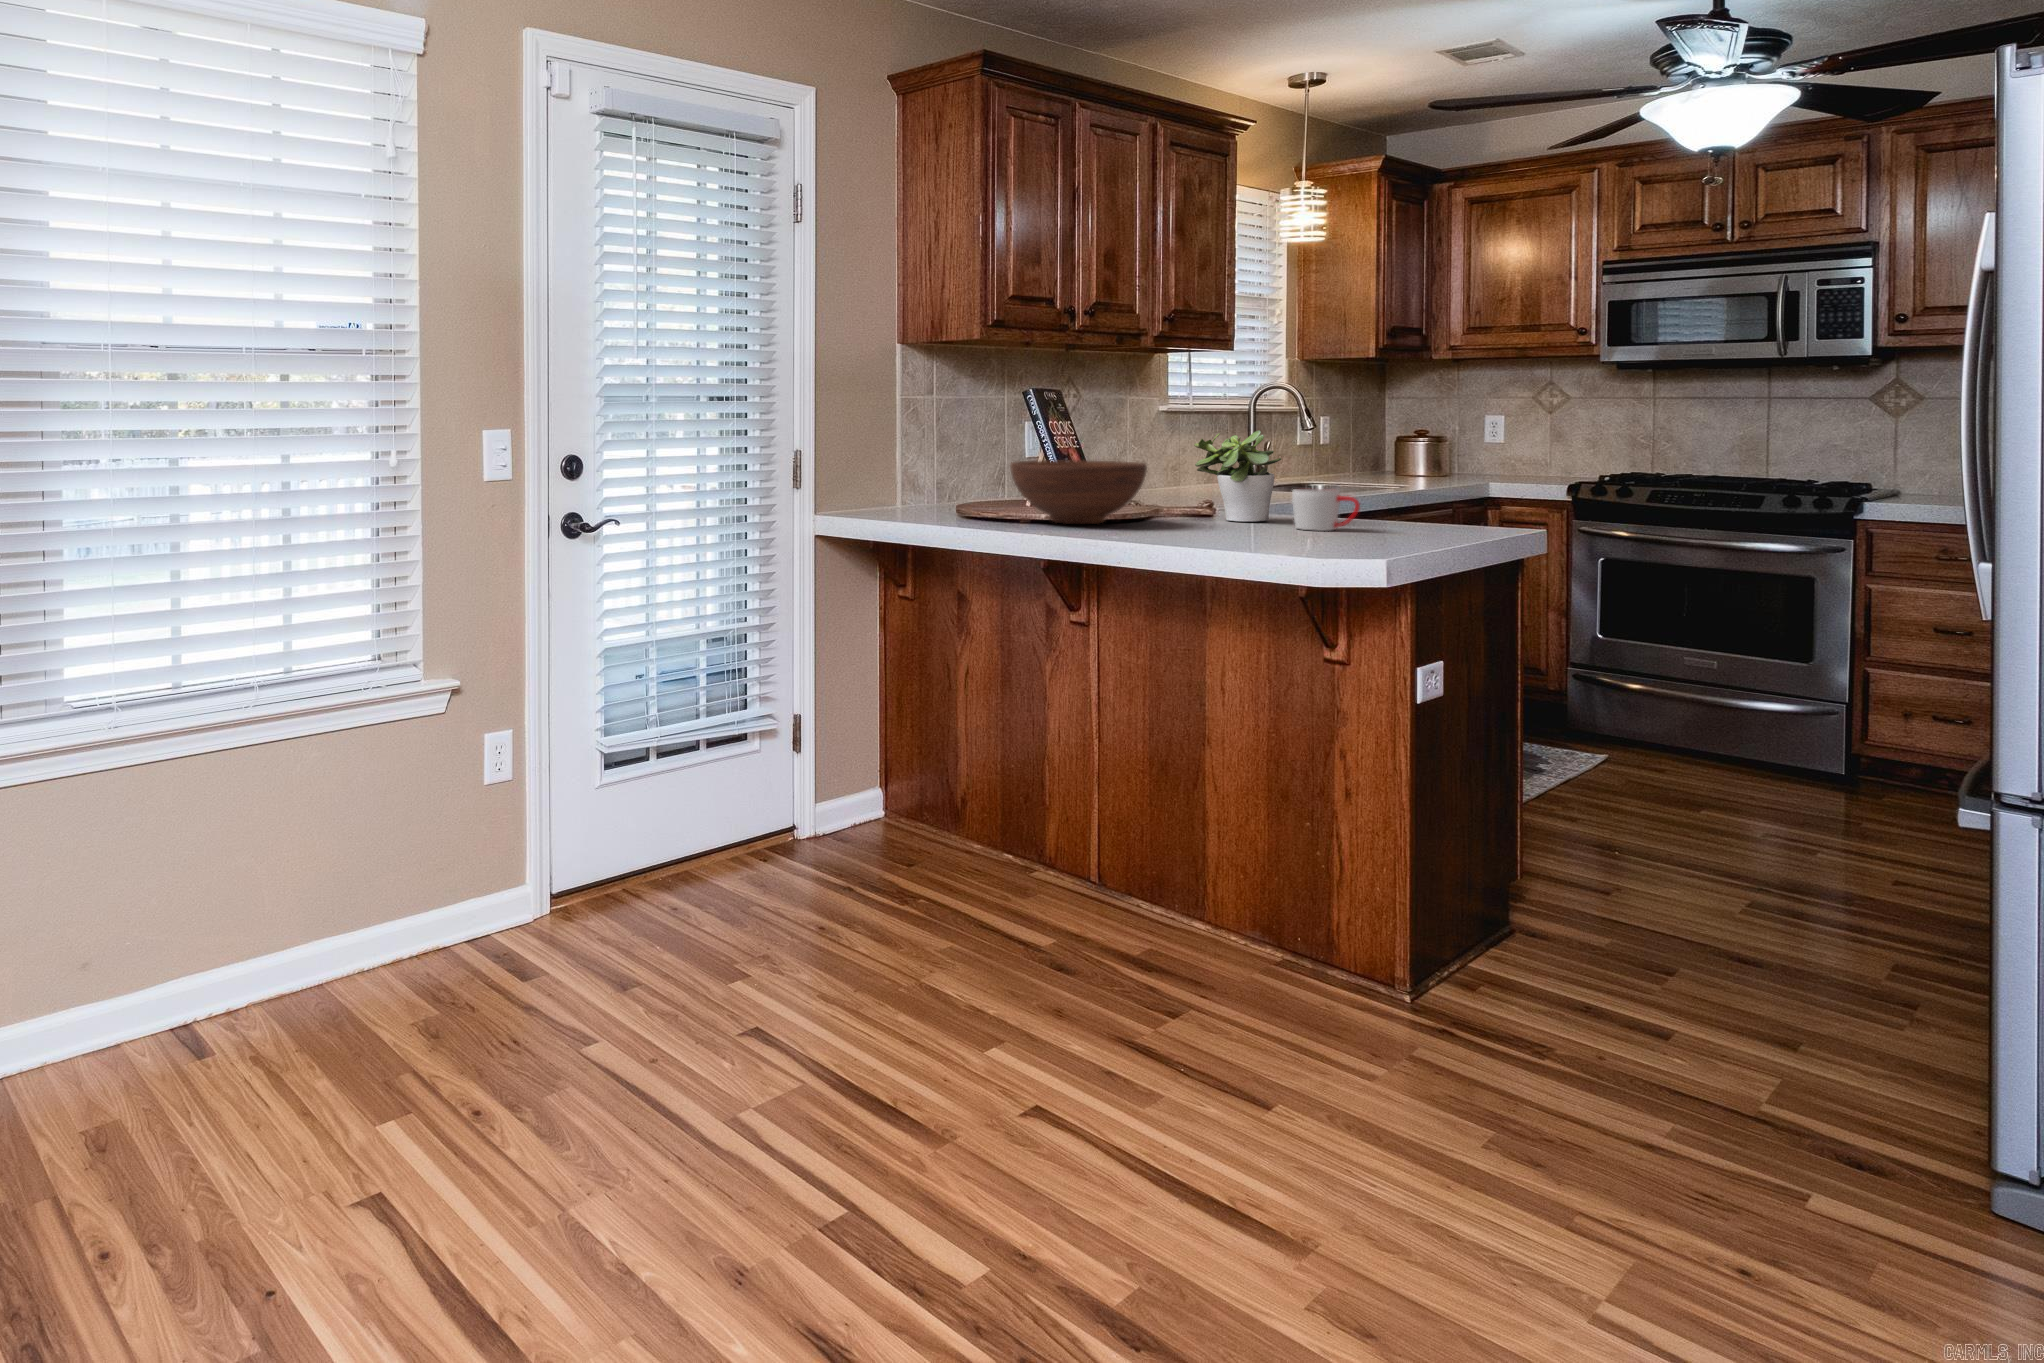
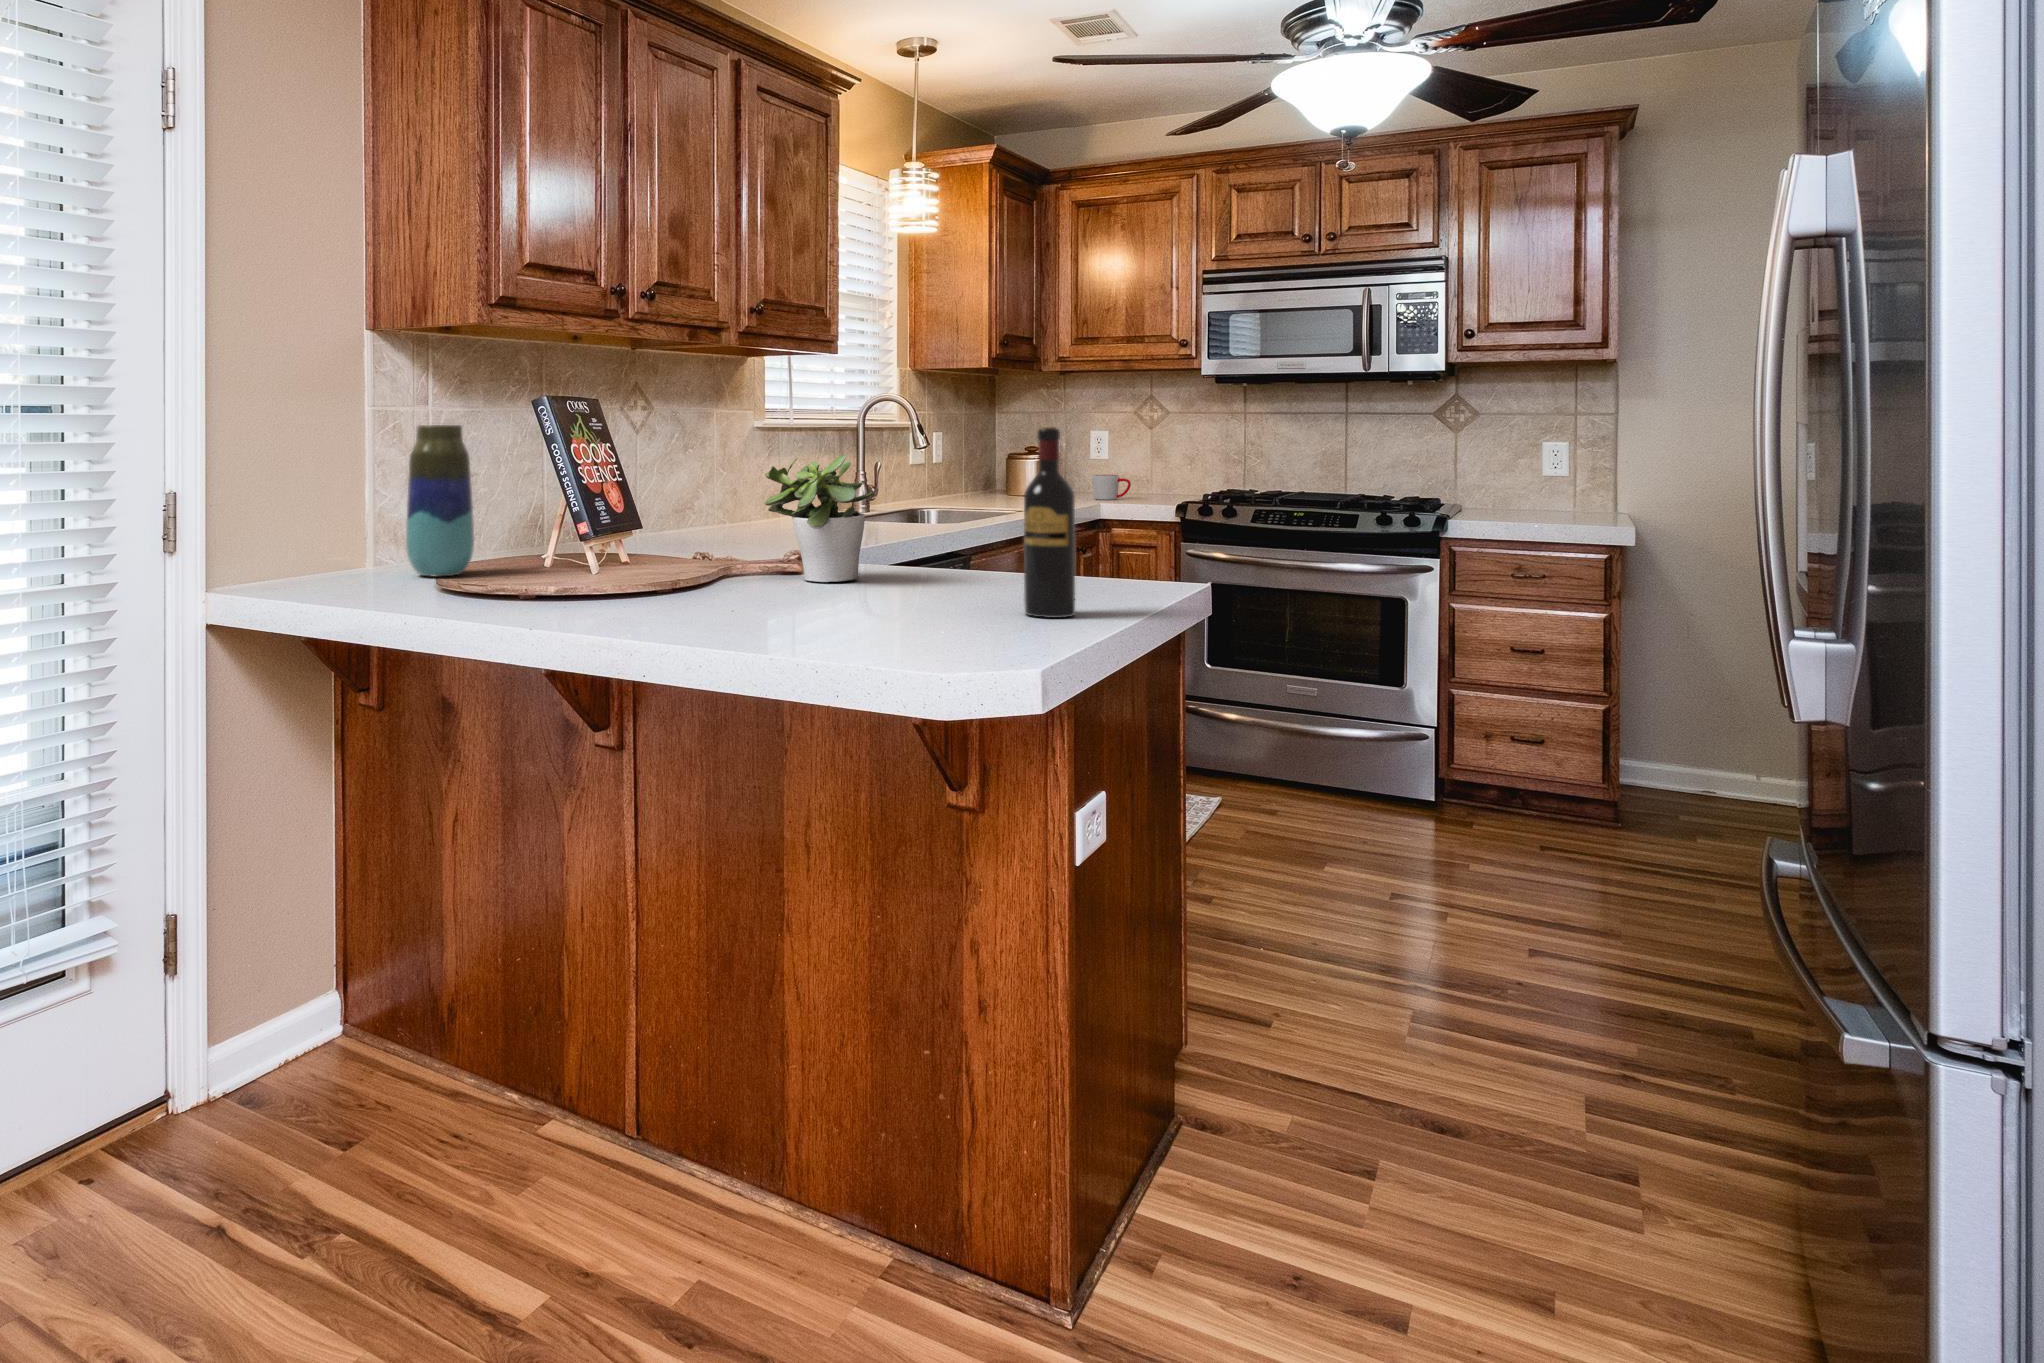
vase: none [929,409,975,511] -> present [406,425,474,577]
wine bottle: none [1405,411,1445,543] -> present [1024,427,1075,618]
fruit bowl: present [1010,460,1147,524] -> none [496,500,691,598]
mug: present [1292,489,1360,531] -> present [1092,475,1131,500]

